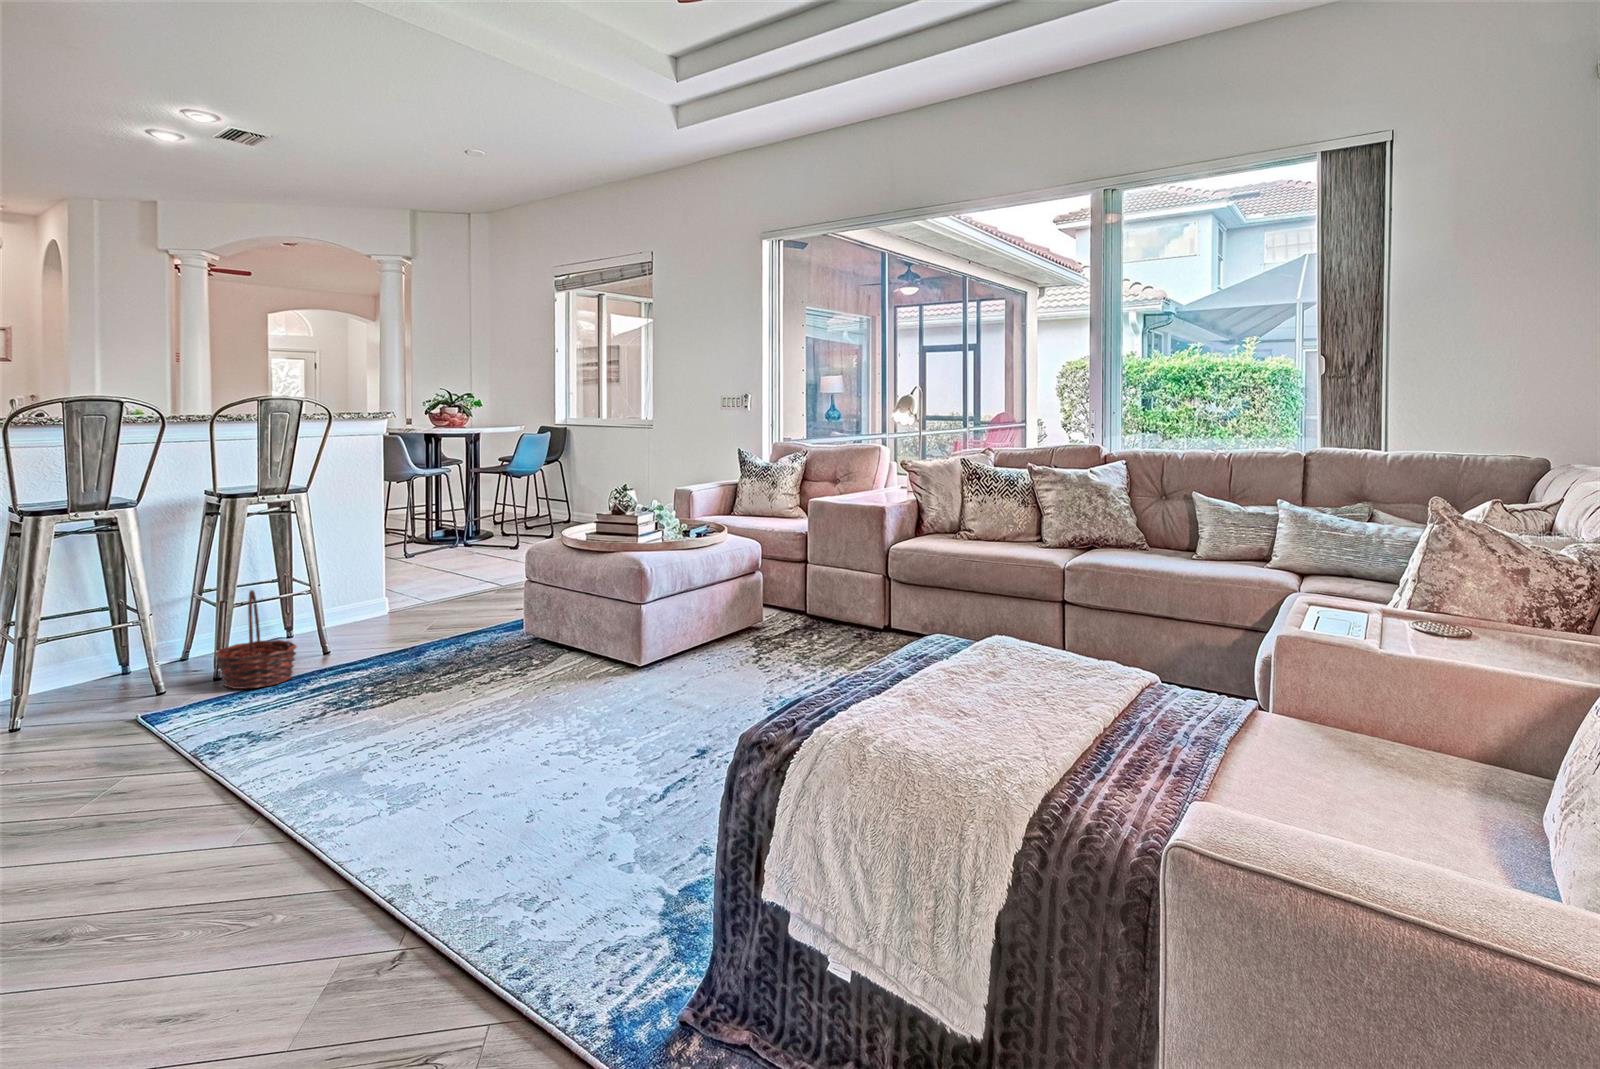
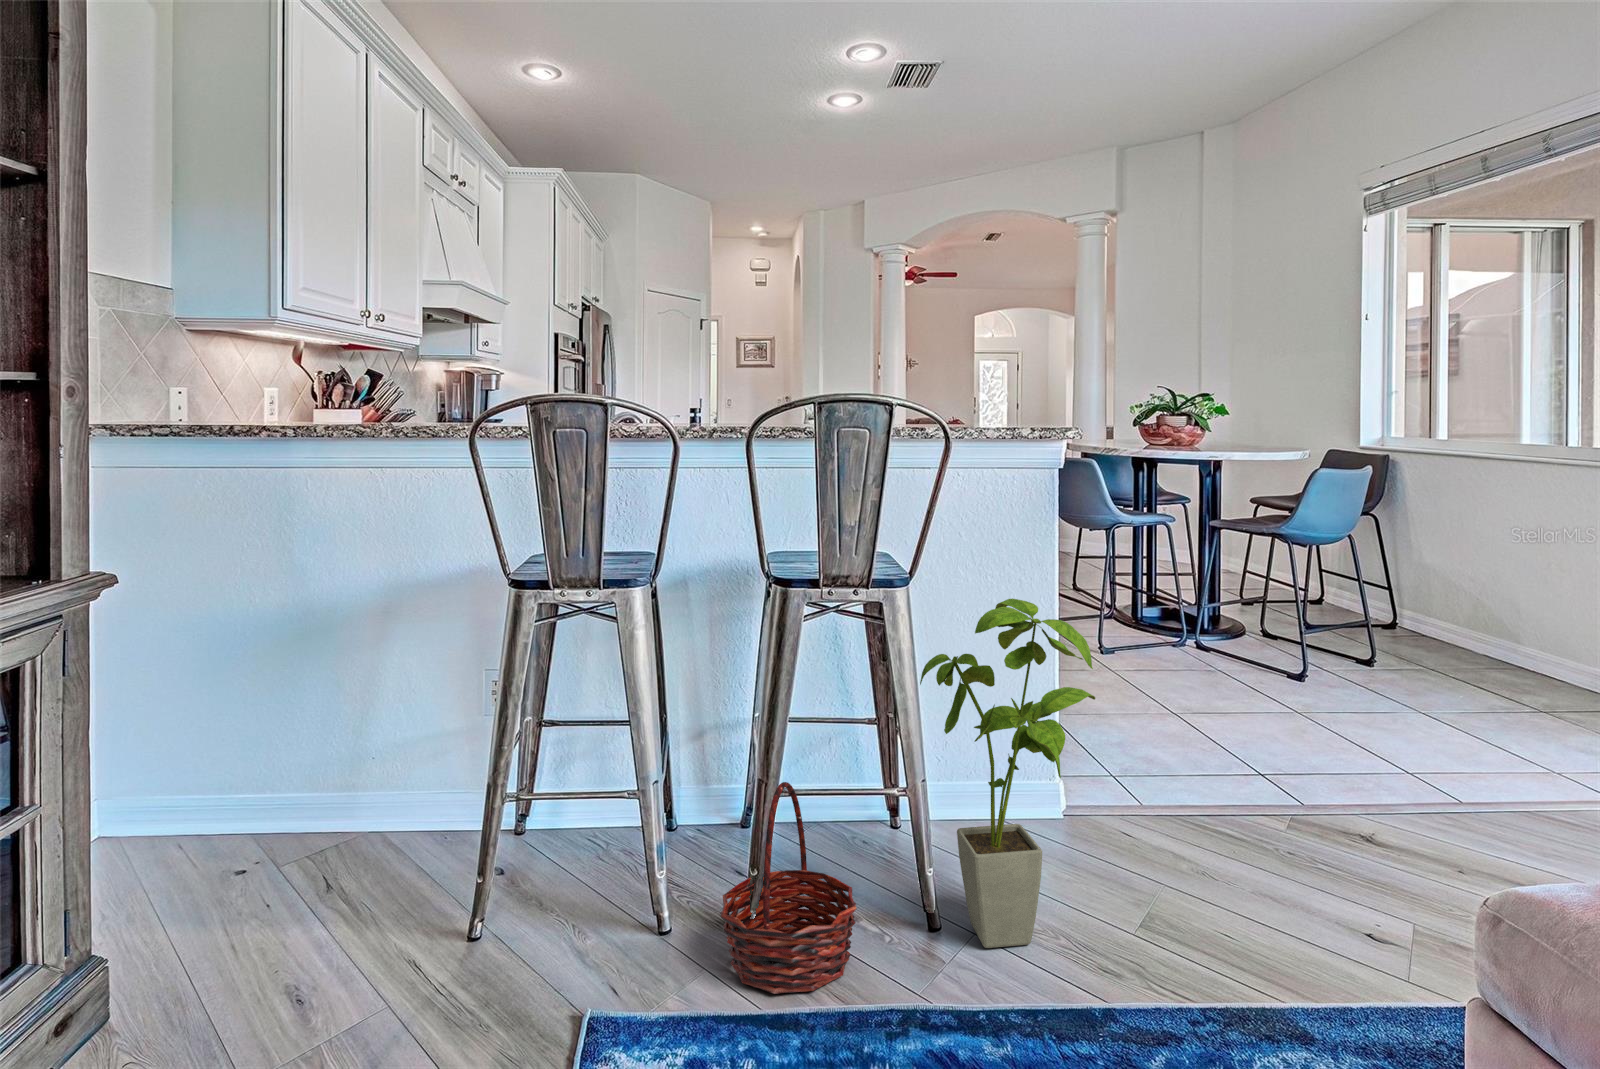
house plant: none [324,496,414,660] -> present [920,598,1095,948]

